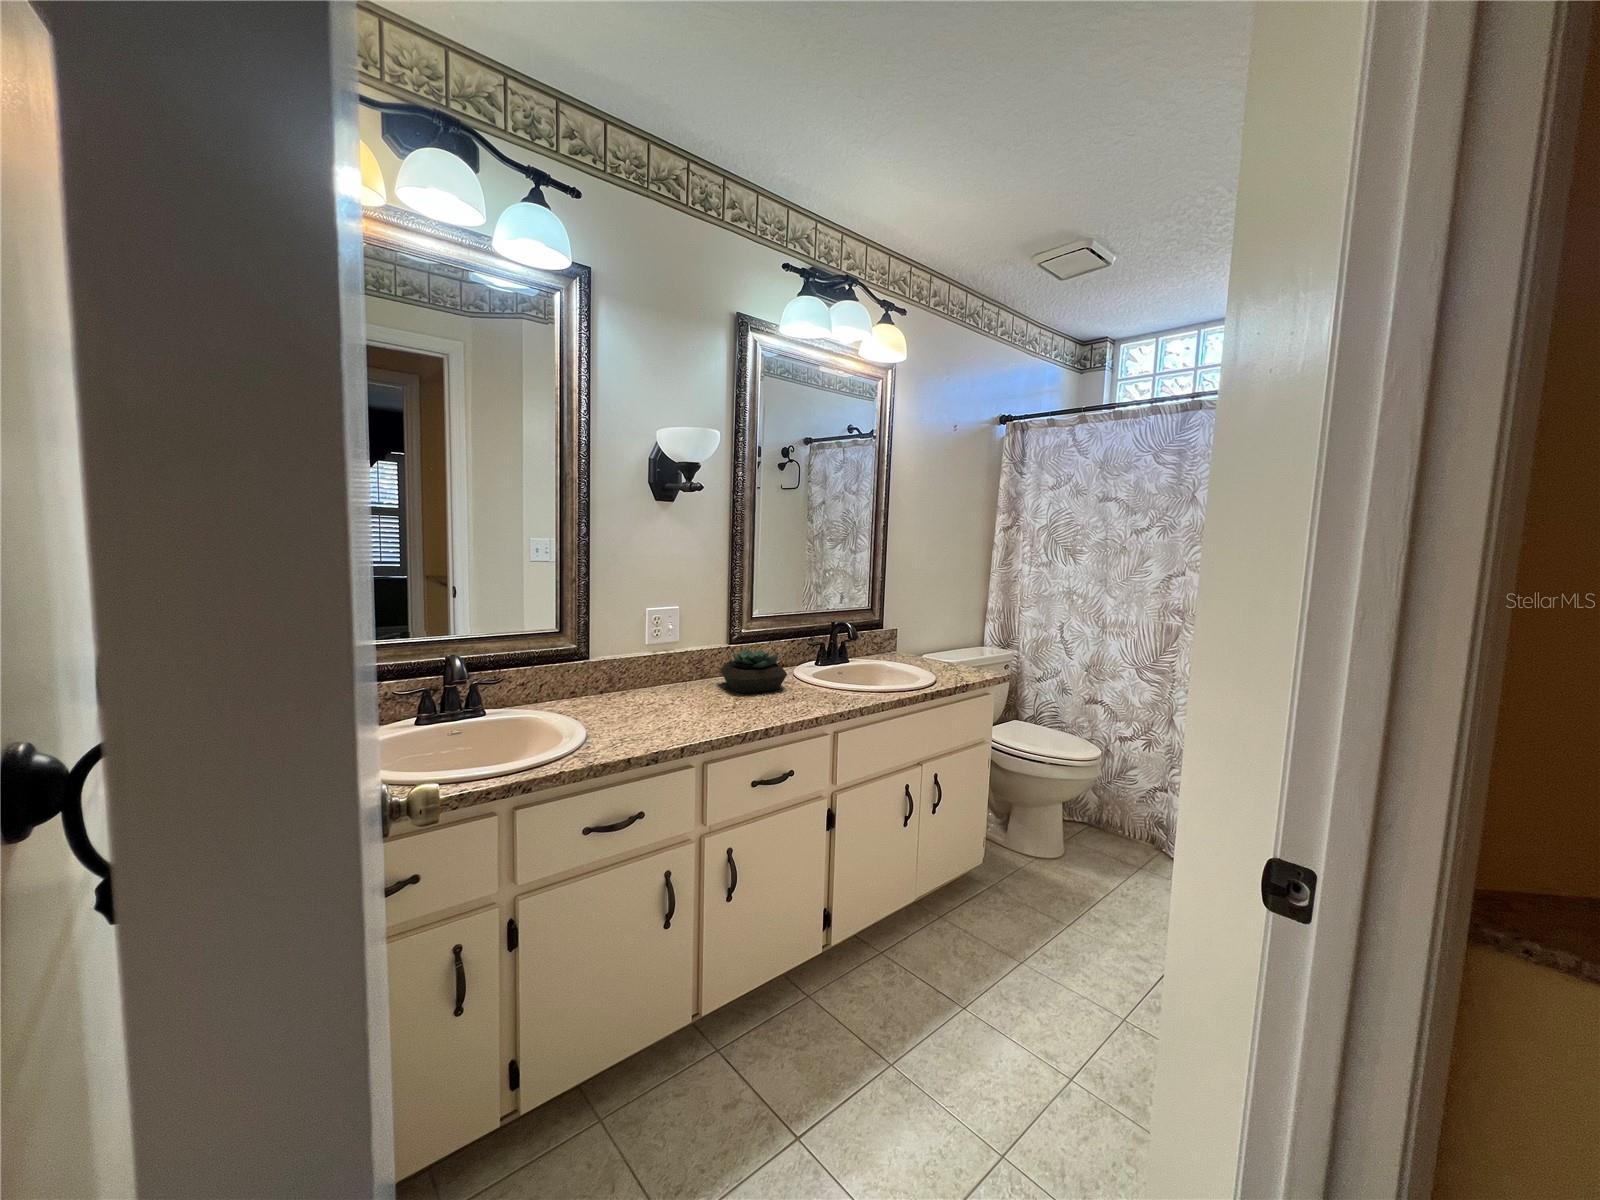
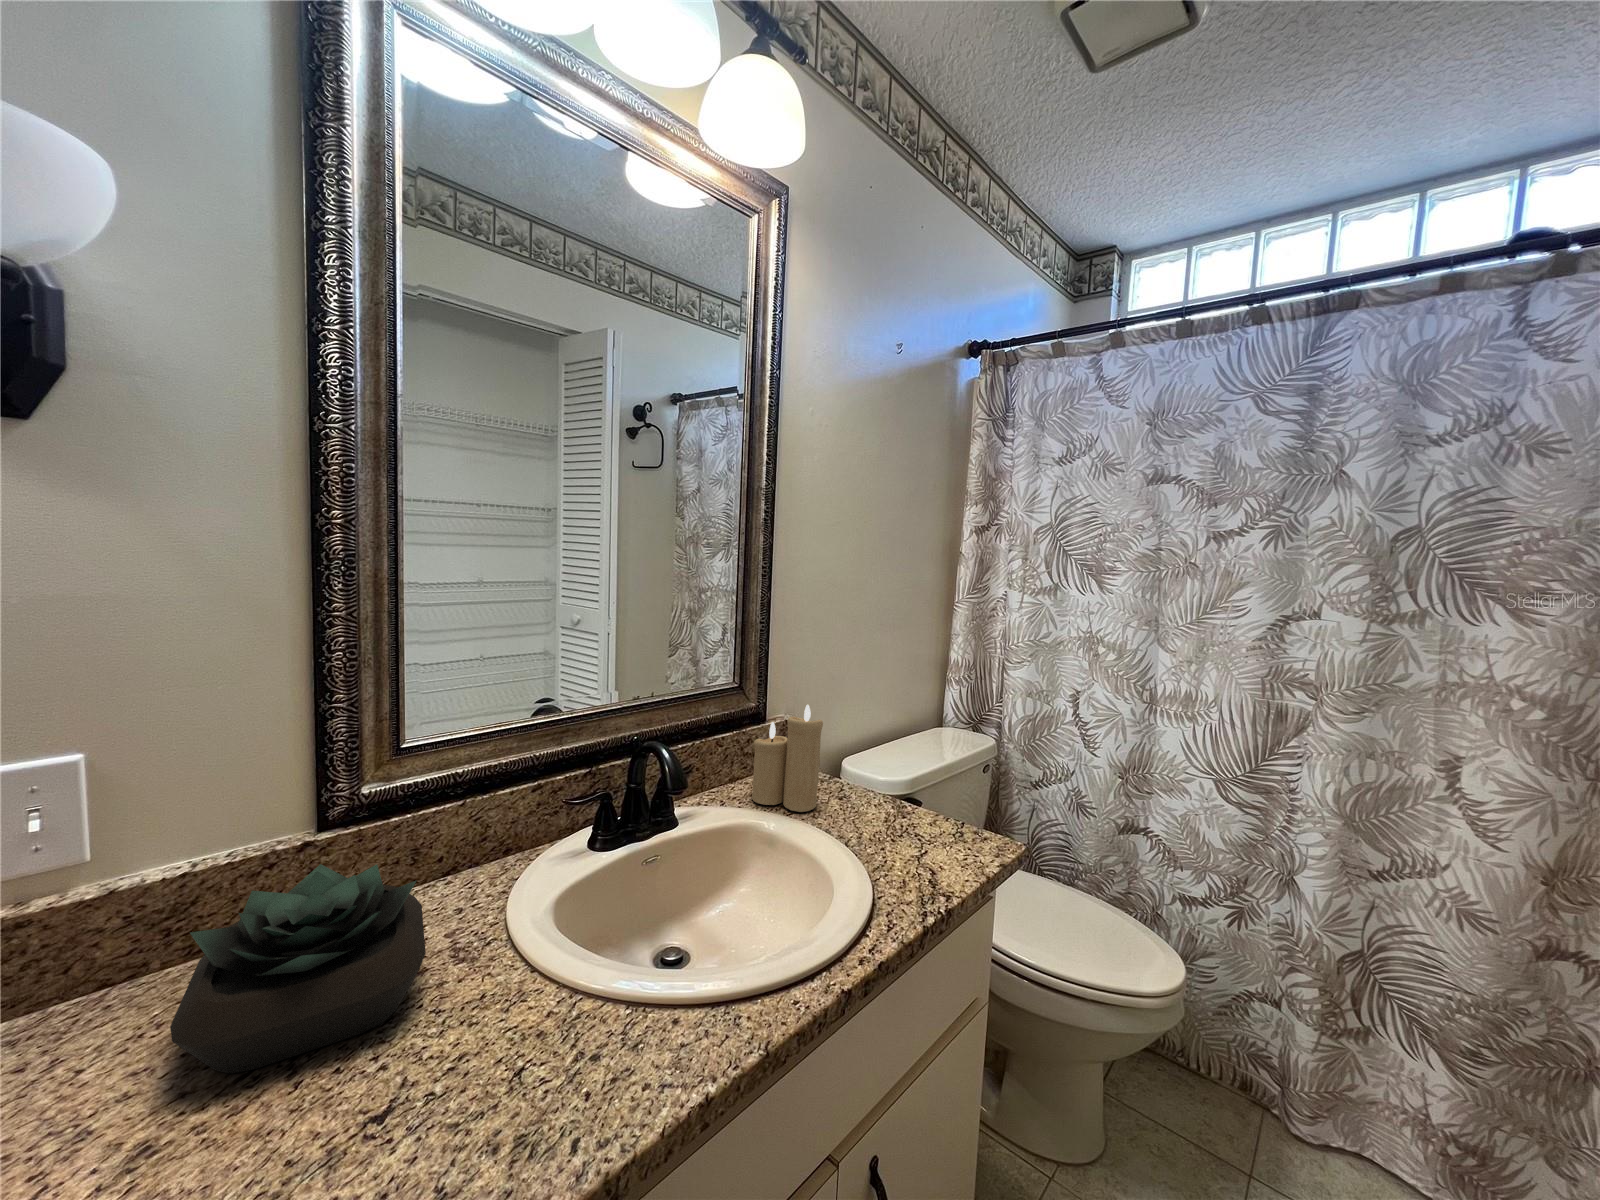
candle: none [879,613,913,662] -> present [752,705,823,812]

